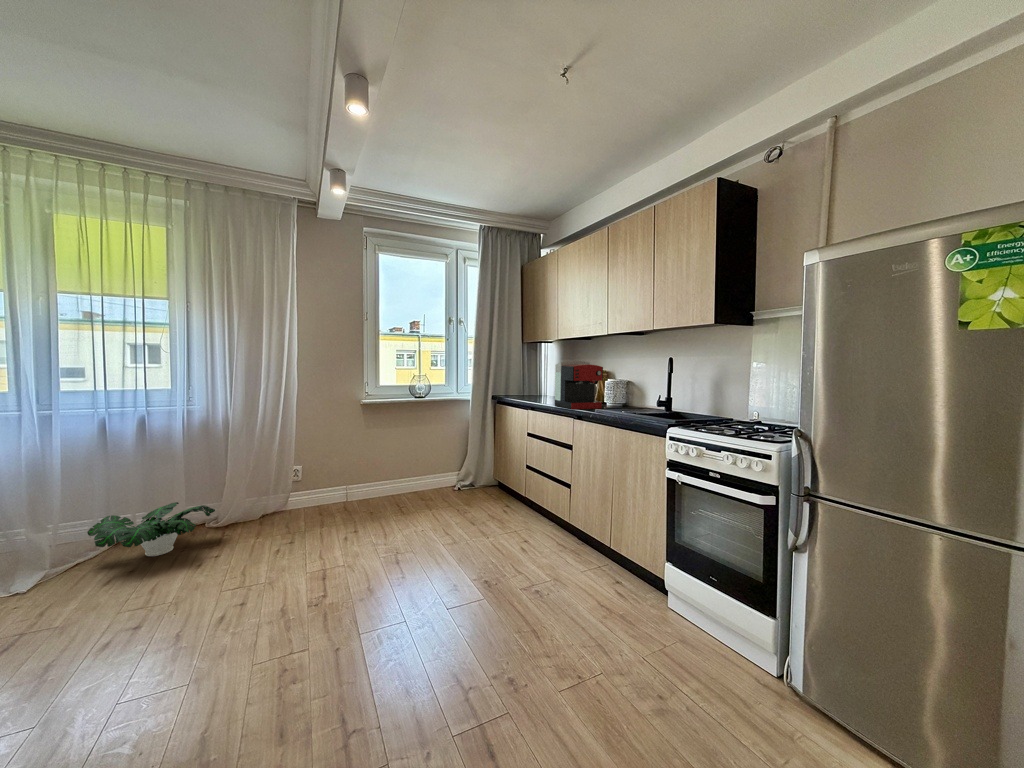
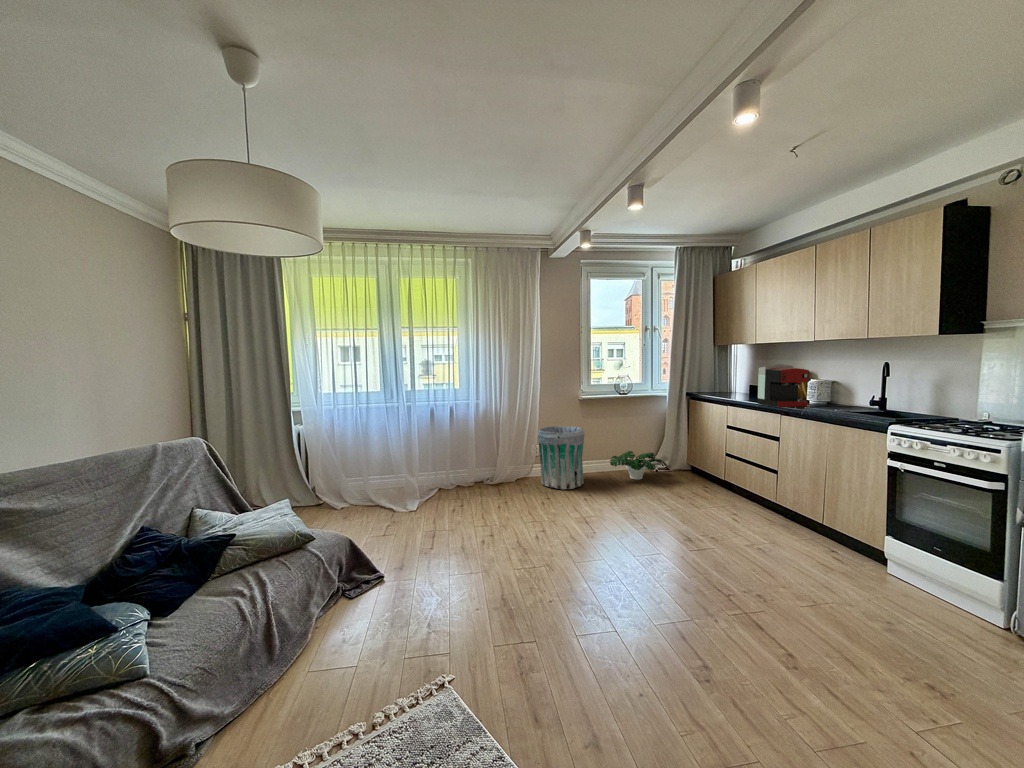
trash can: none [291,439,360,527] -> present [538,426,585,490]
potted plant: present [87,502,215,556] -> present [610,451,667,480]

